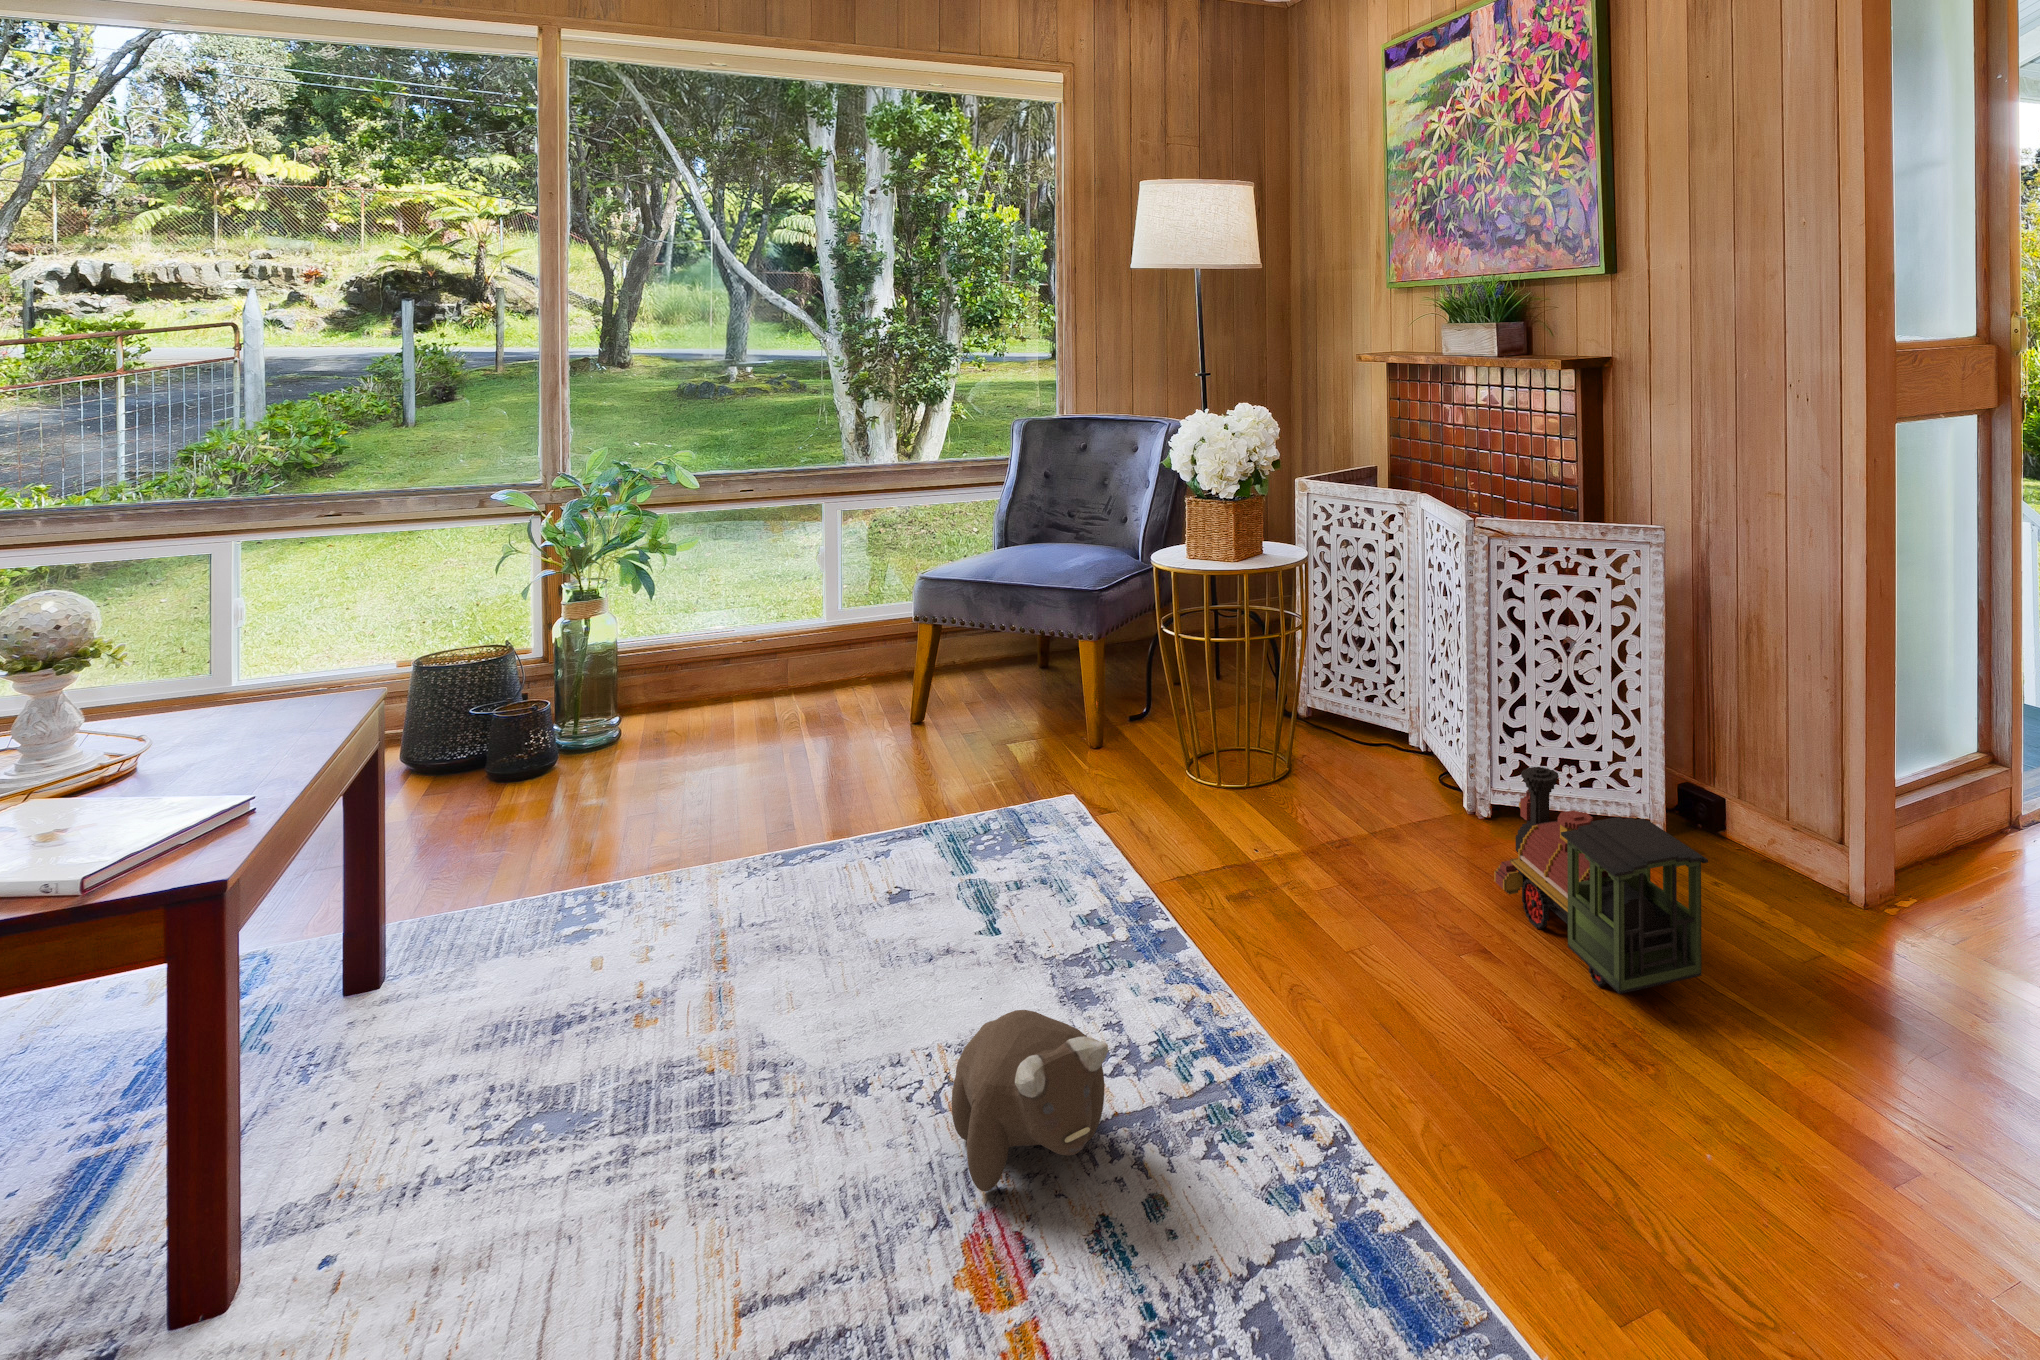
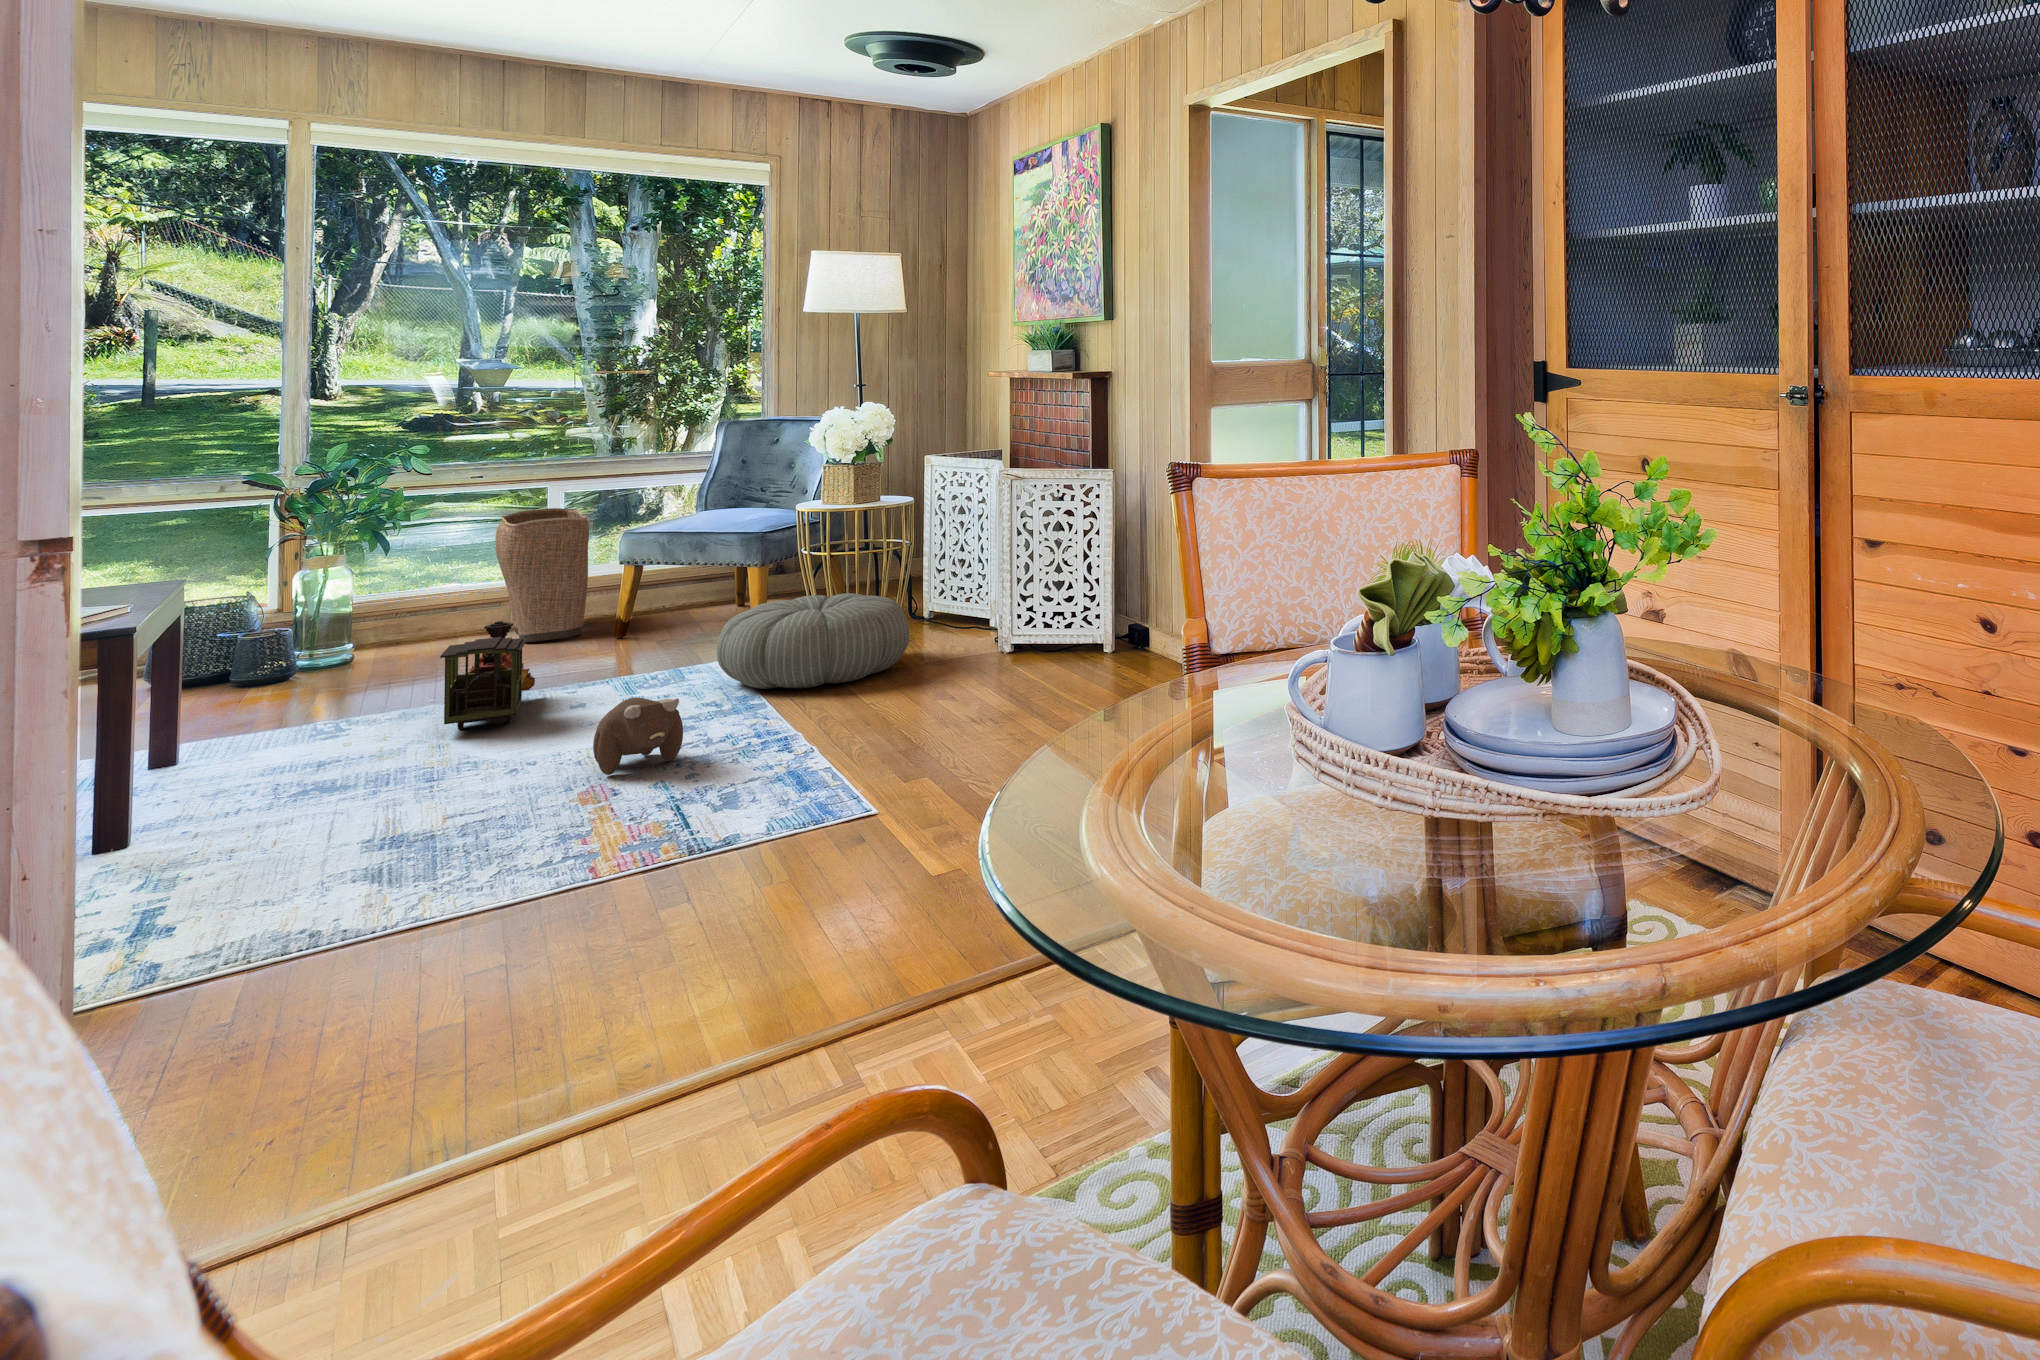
laundry basket: none [770,531,876,720] -> present [495,508,589,642]
pouf: none [1079,706,1350,892] -> present [717,593,910,689]
toy train: present [1494,767,1708,994] -> present [440,621,535,729]

